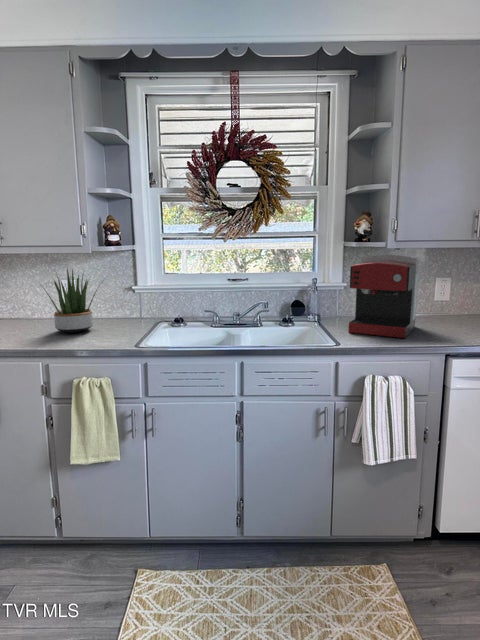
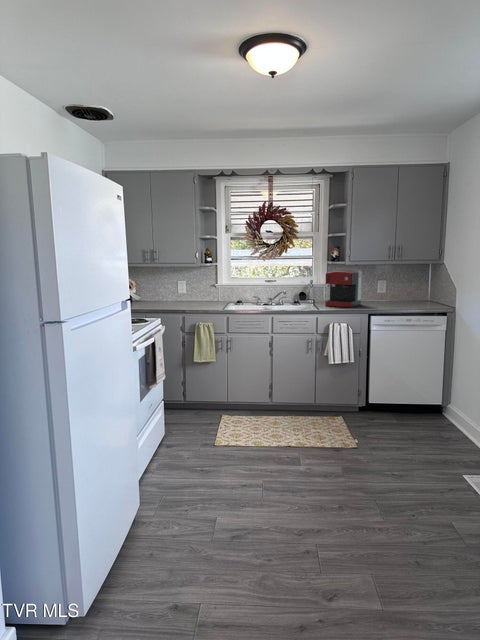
potted plant: present [38,268,100,333] -> none [173,274,207,305]

